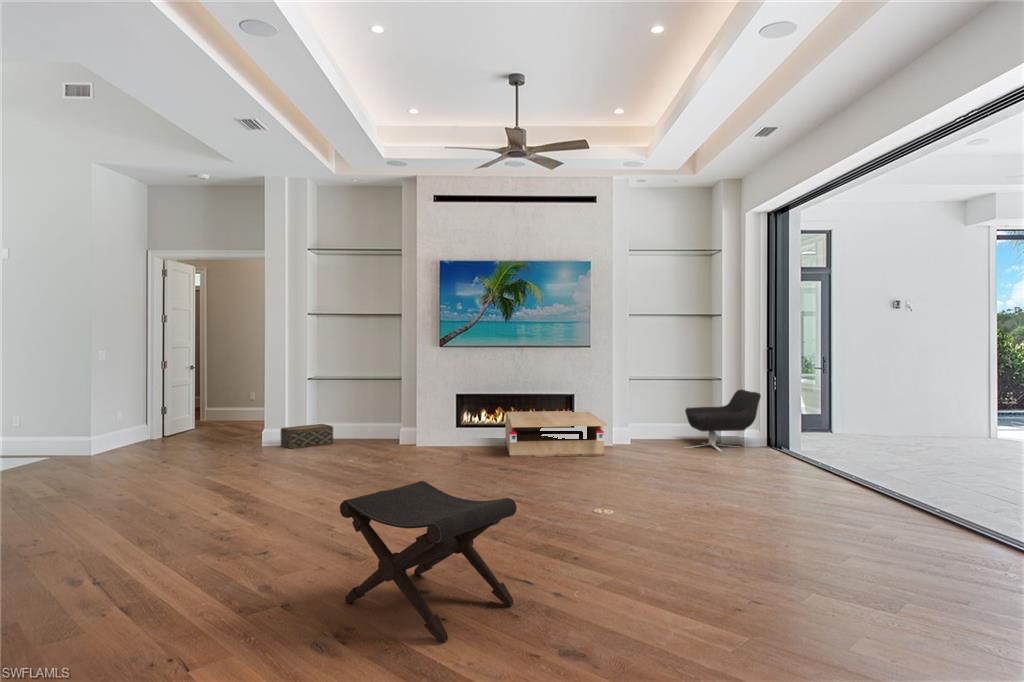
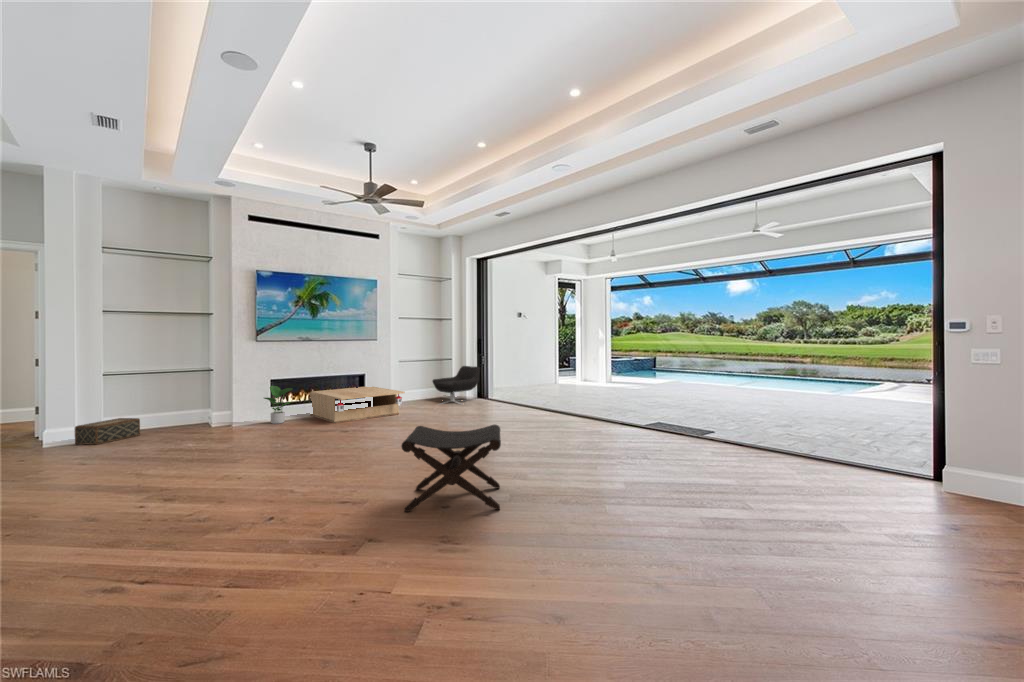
potted plant: none [439,401,474,449] -> present [264,386,293,424]

